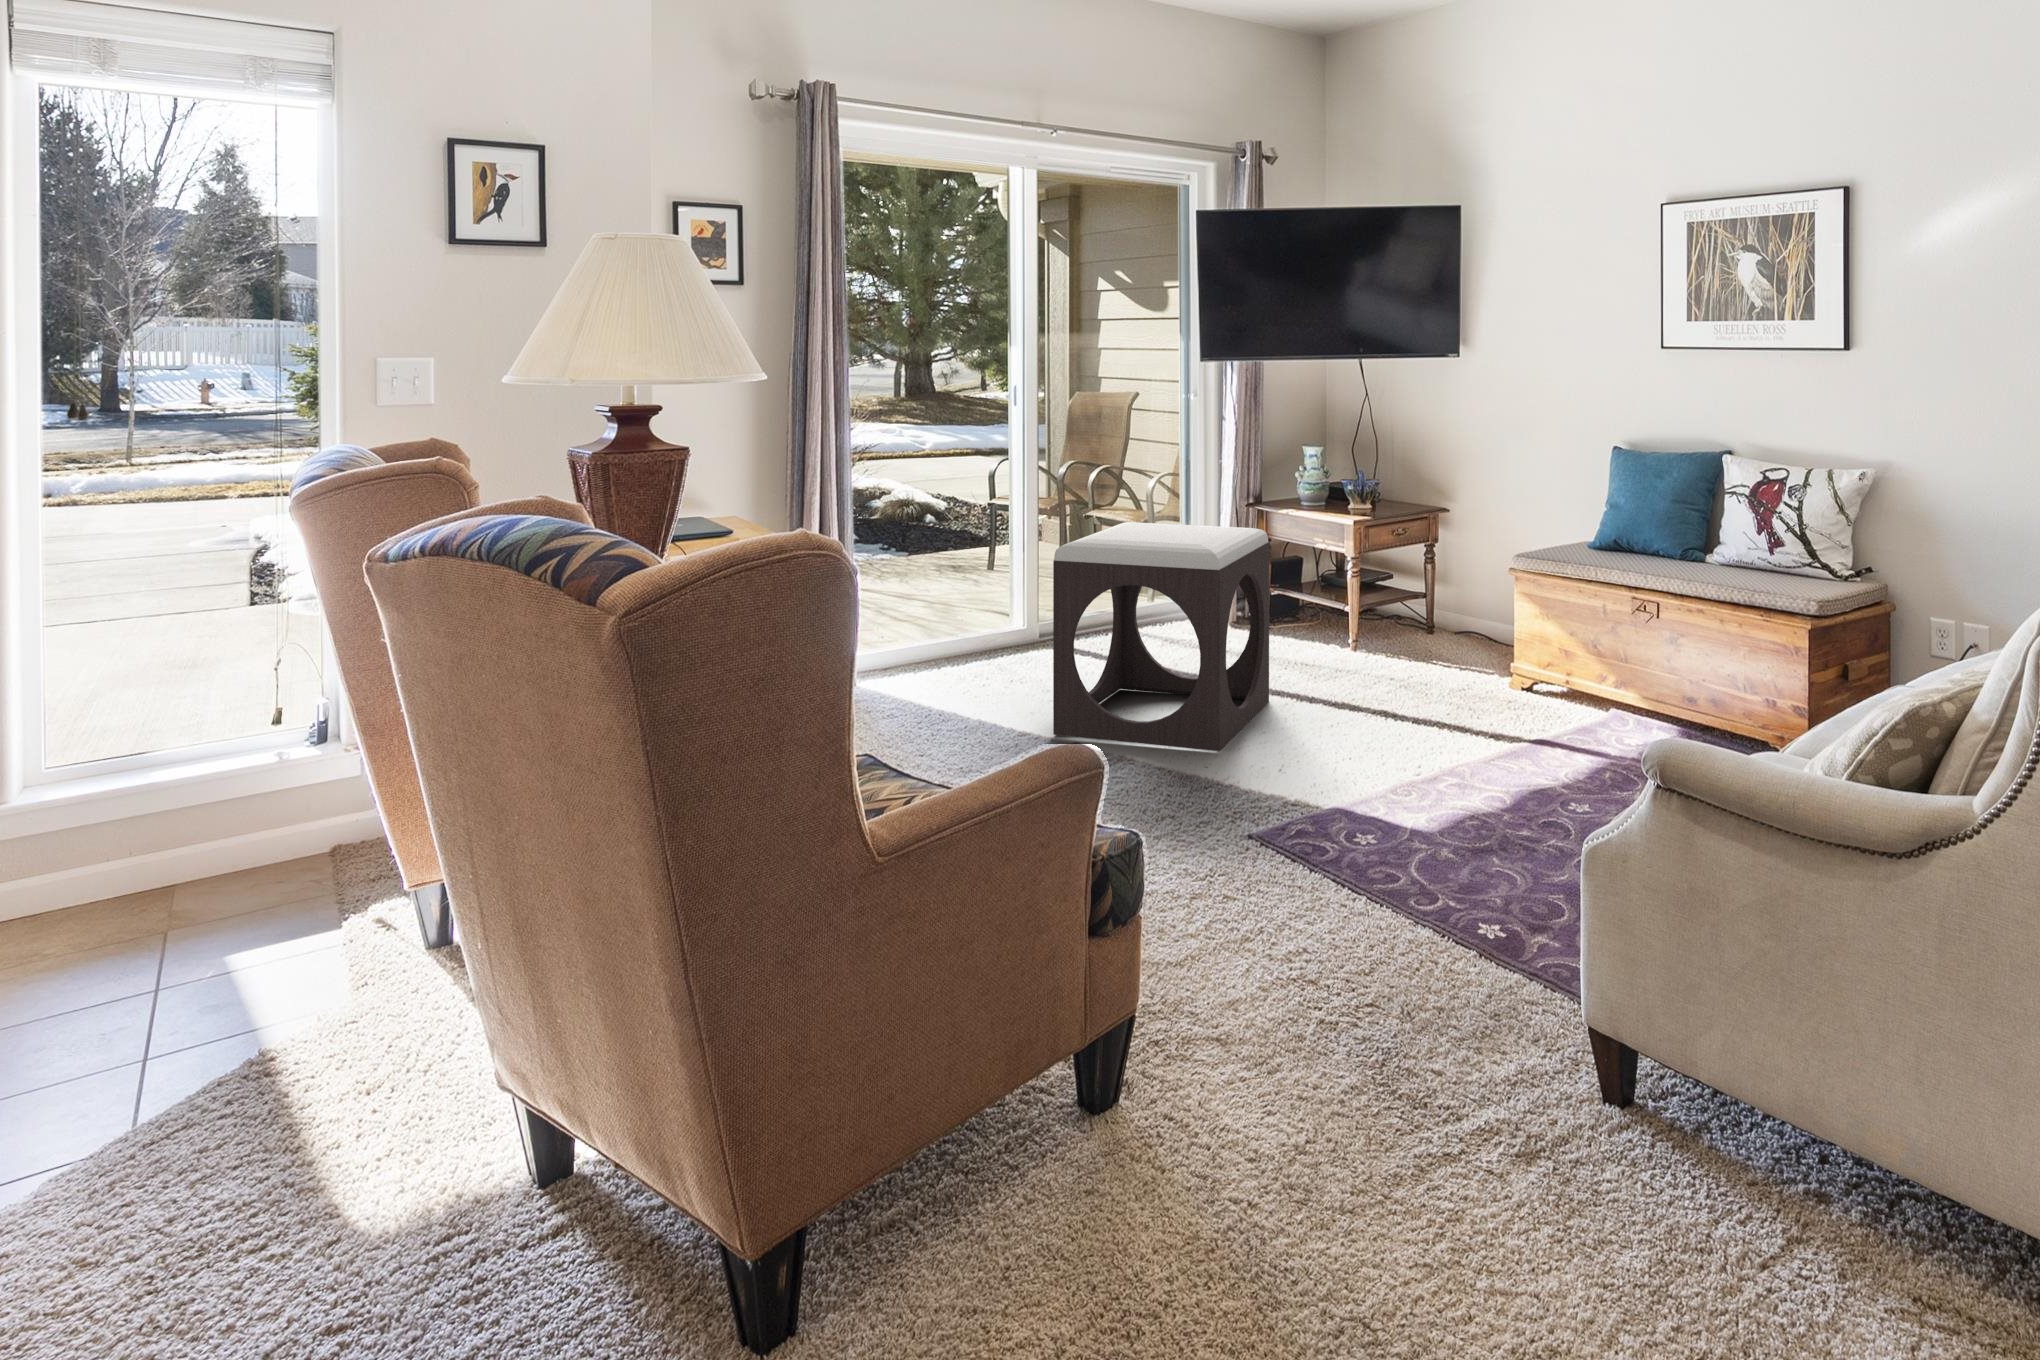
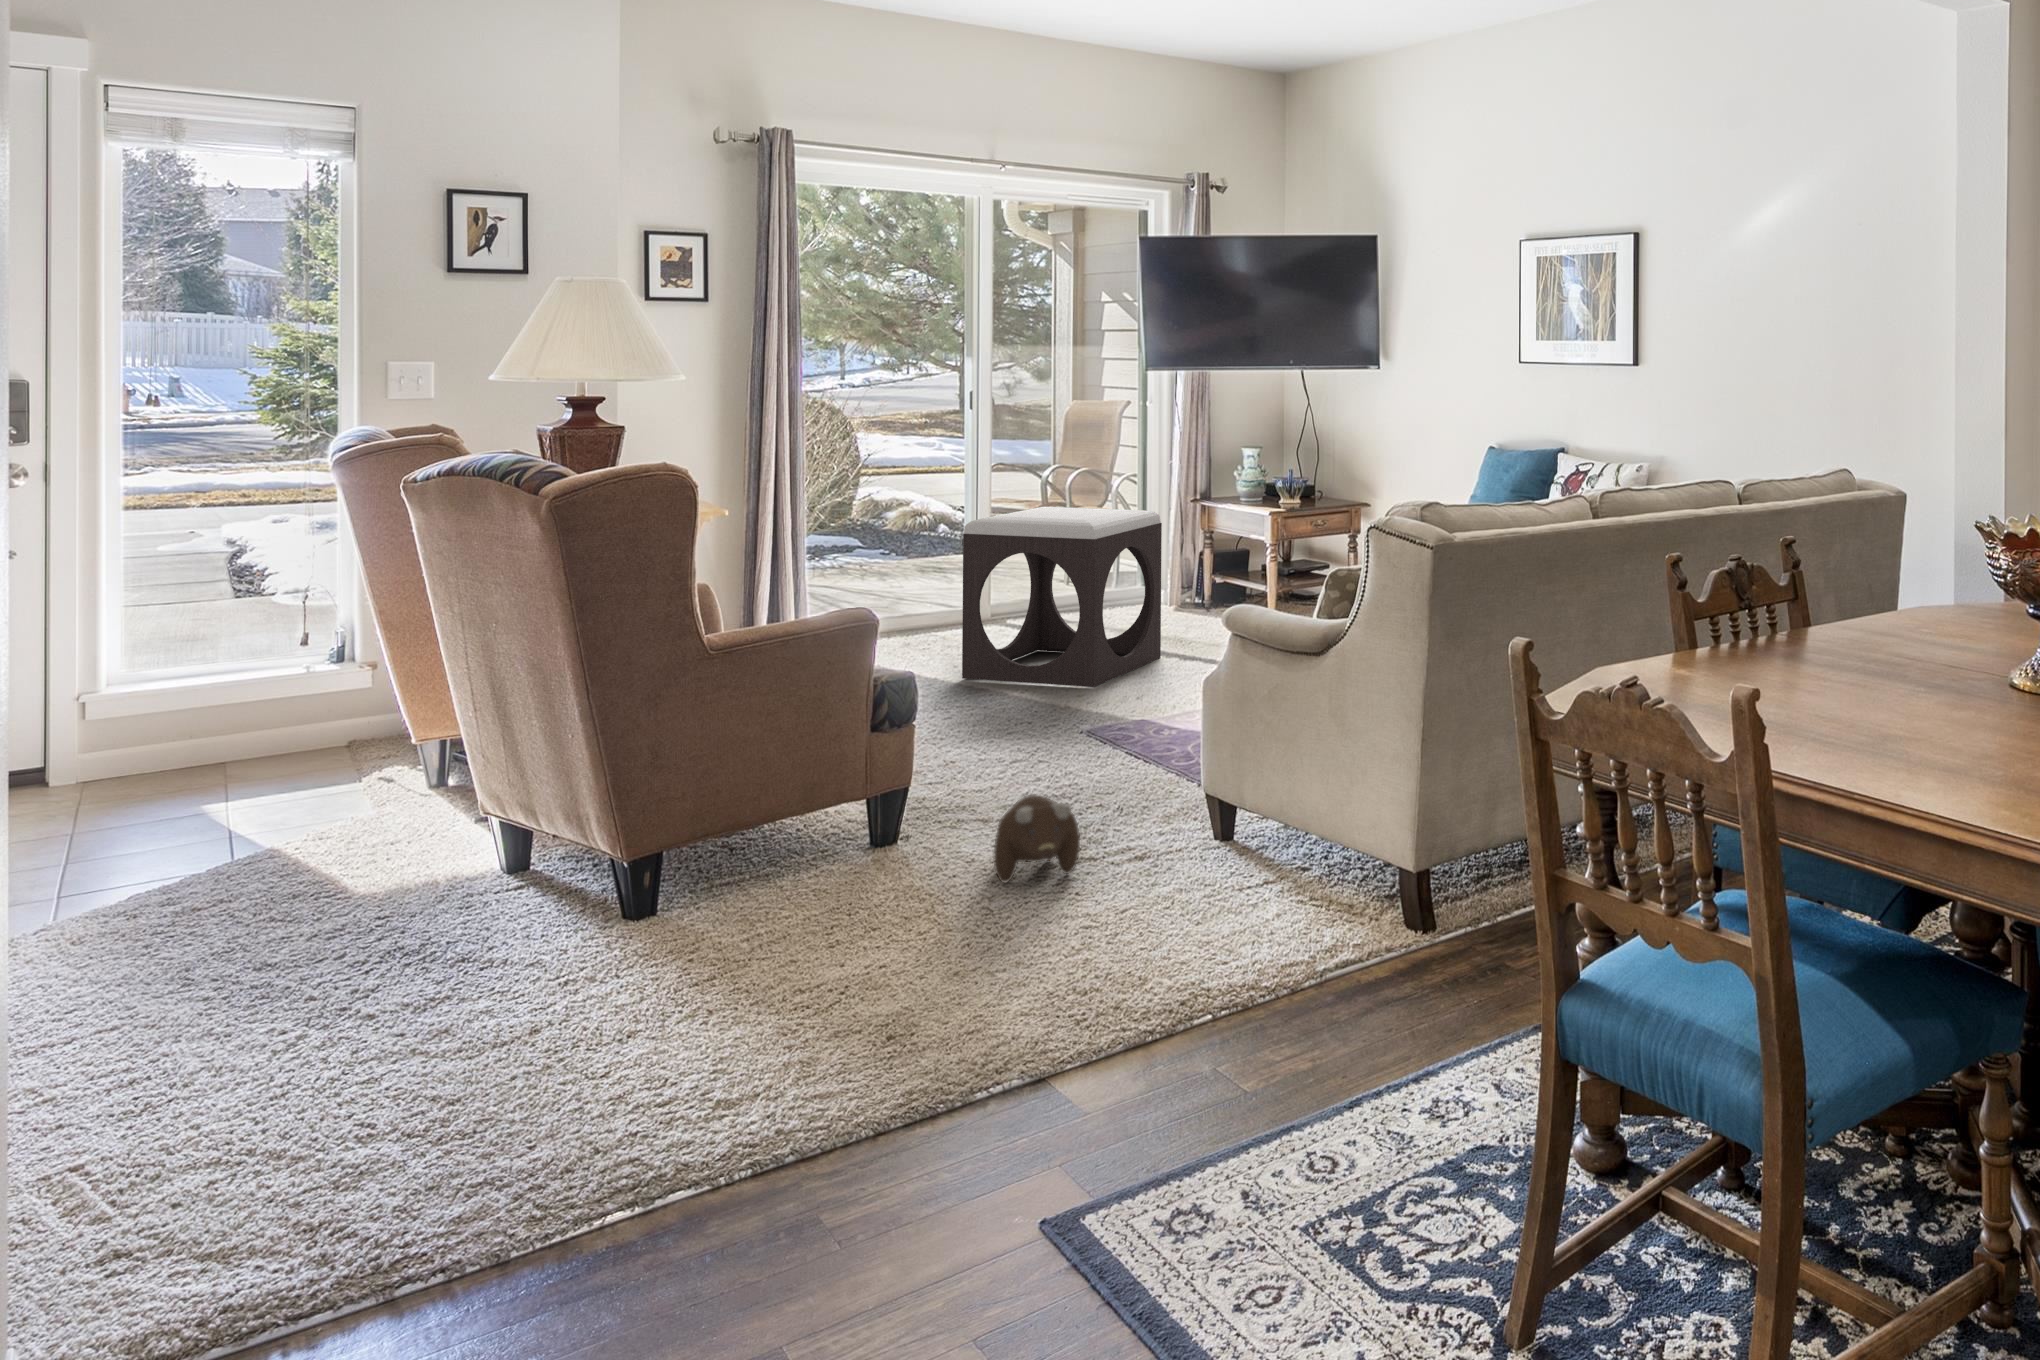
plush toy: none [1295,1048,1446,1210] -> present [994,795,1080,882]

